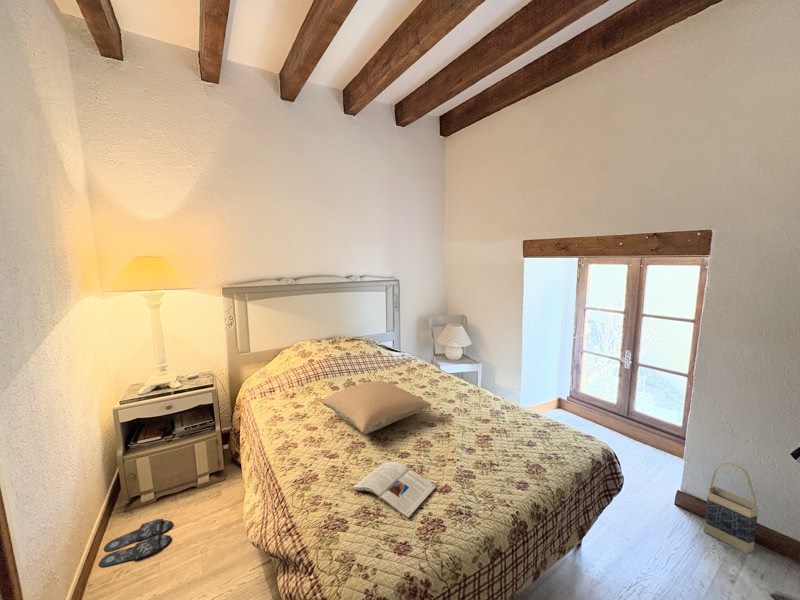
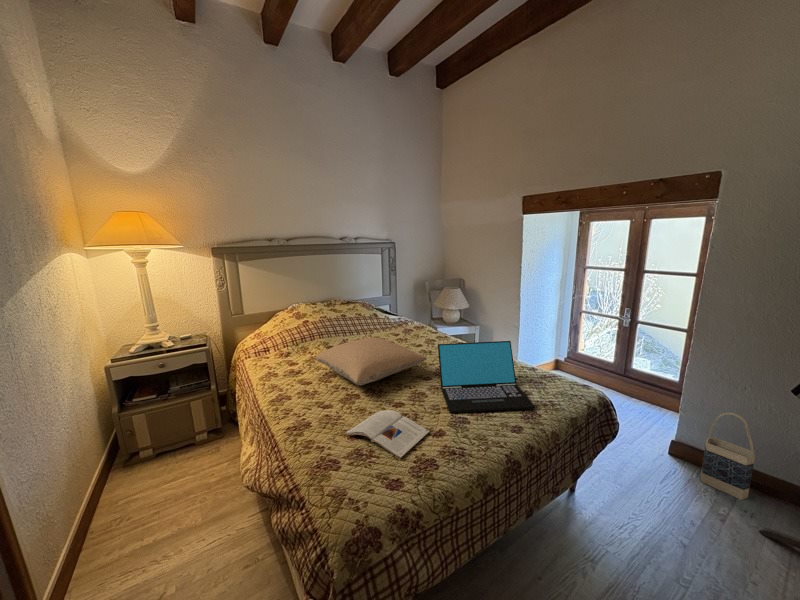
laptop: none [442,389,540,465] -> present [438,341,535,413]
slippers: present [99,519,173,568] -> none [100,474,171,518]

